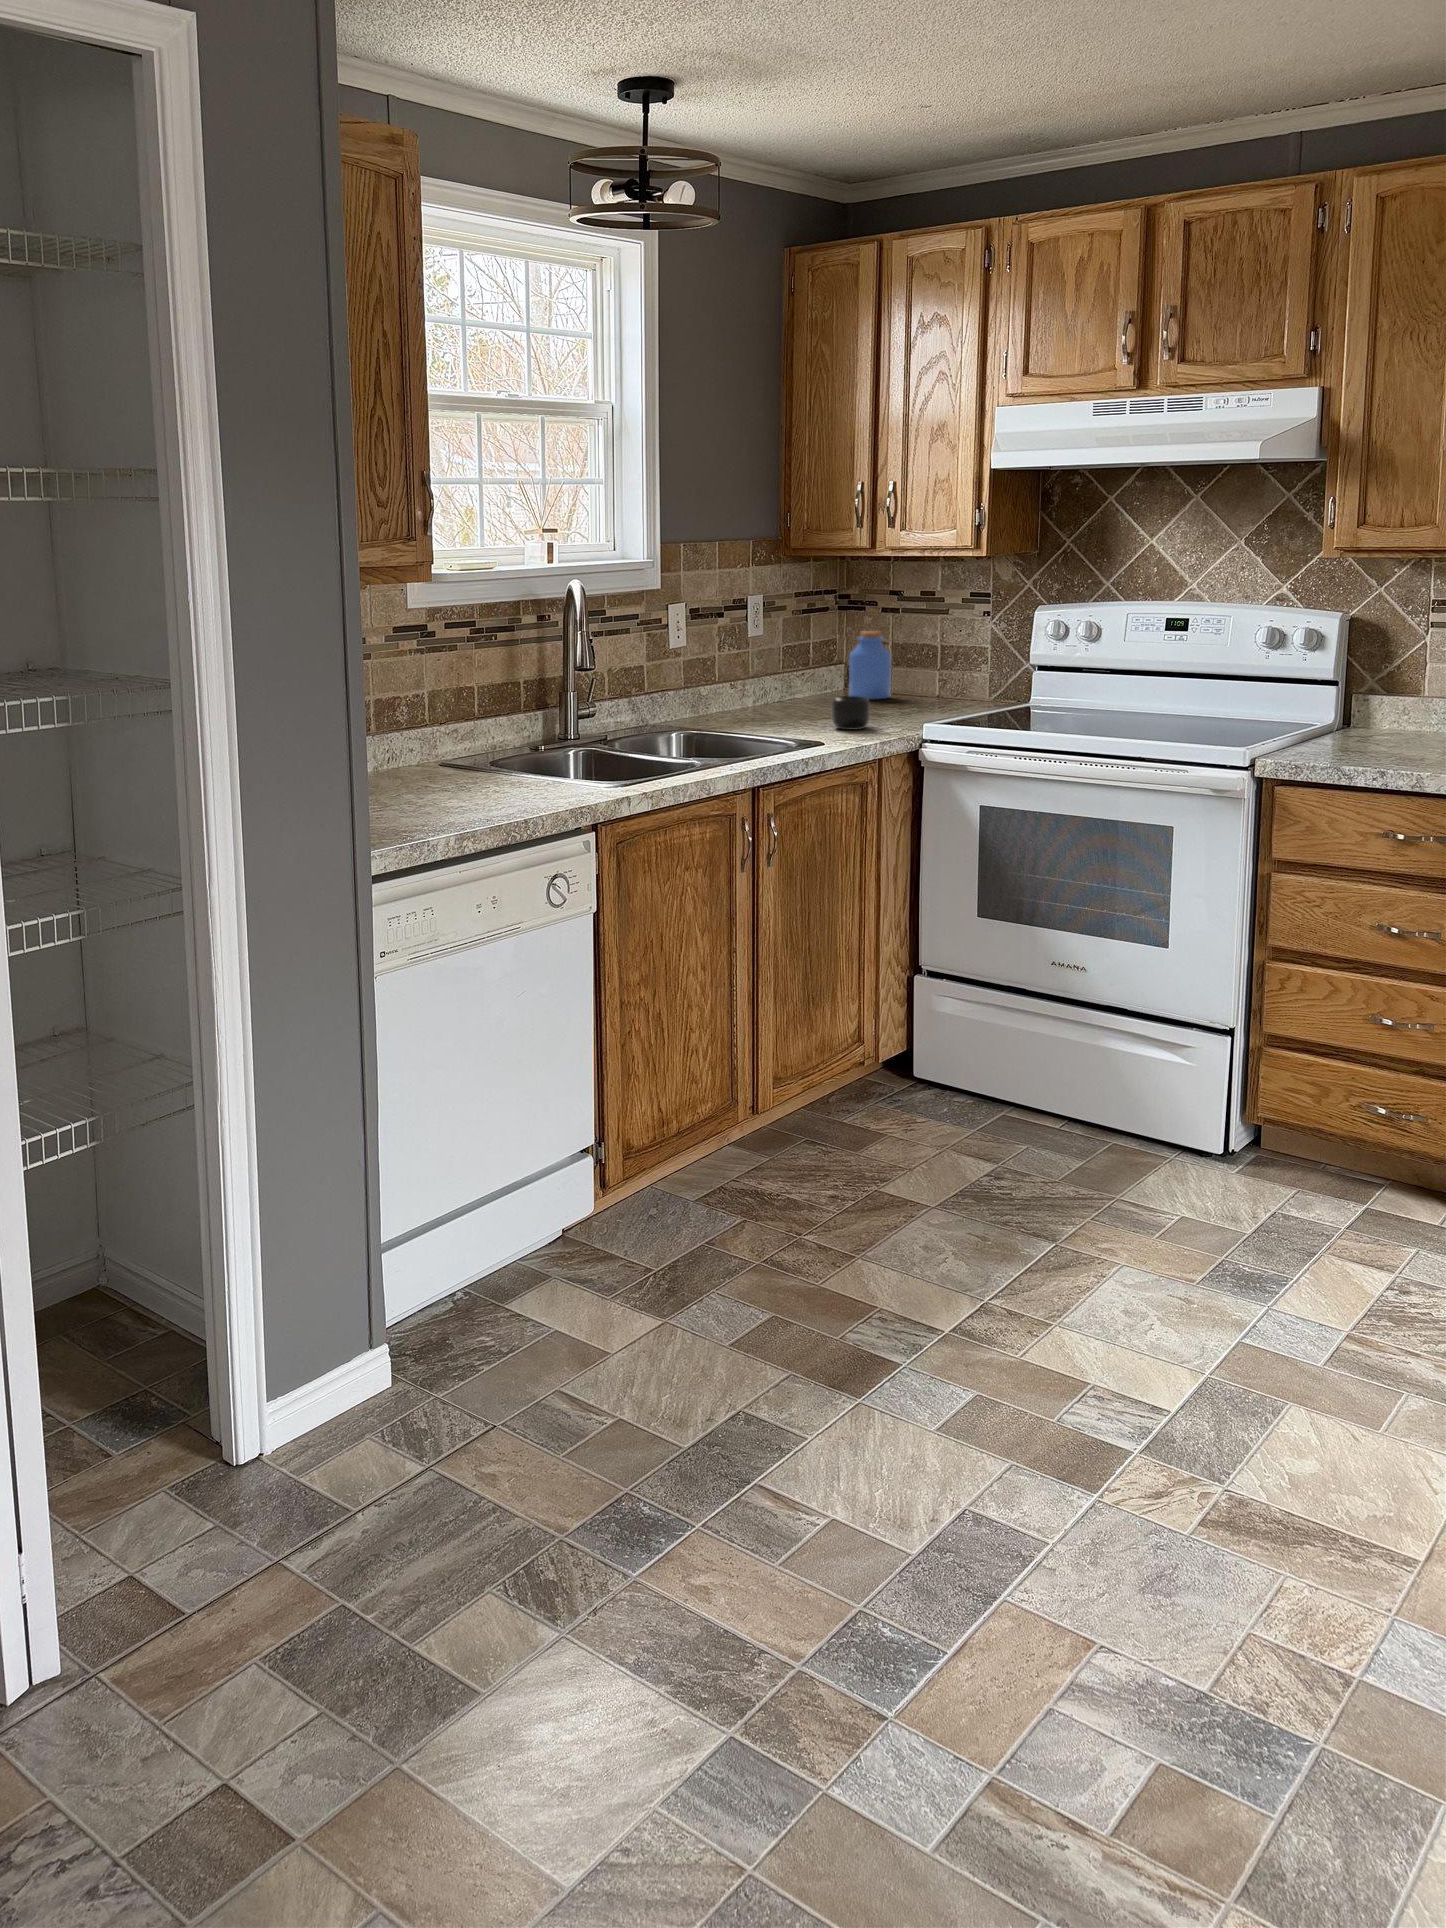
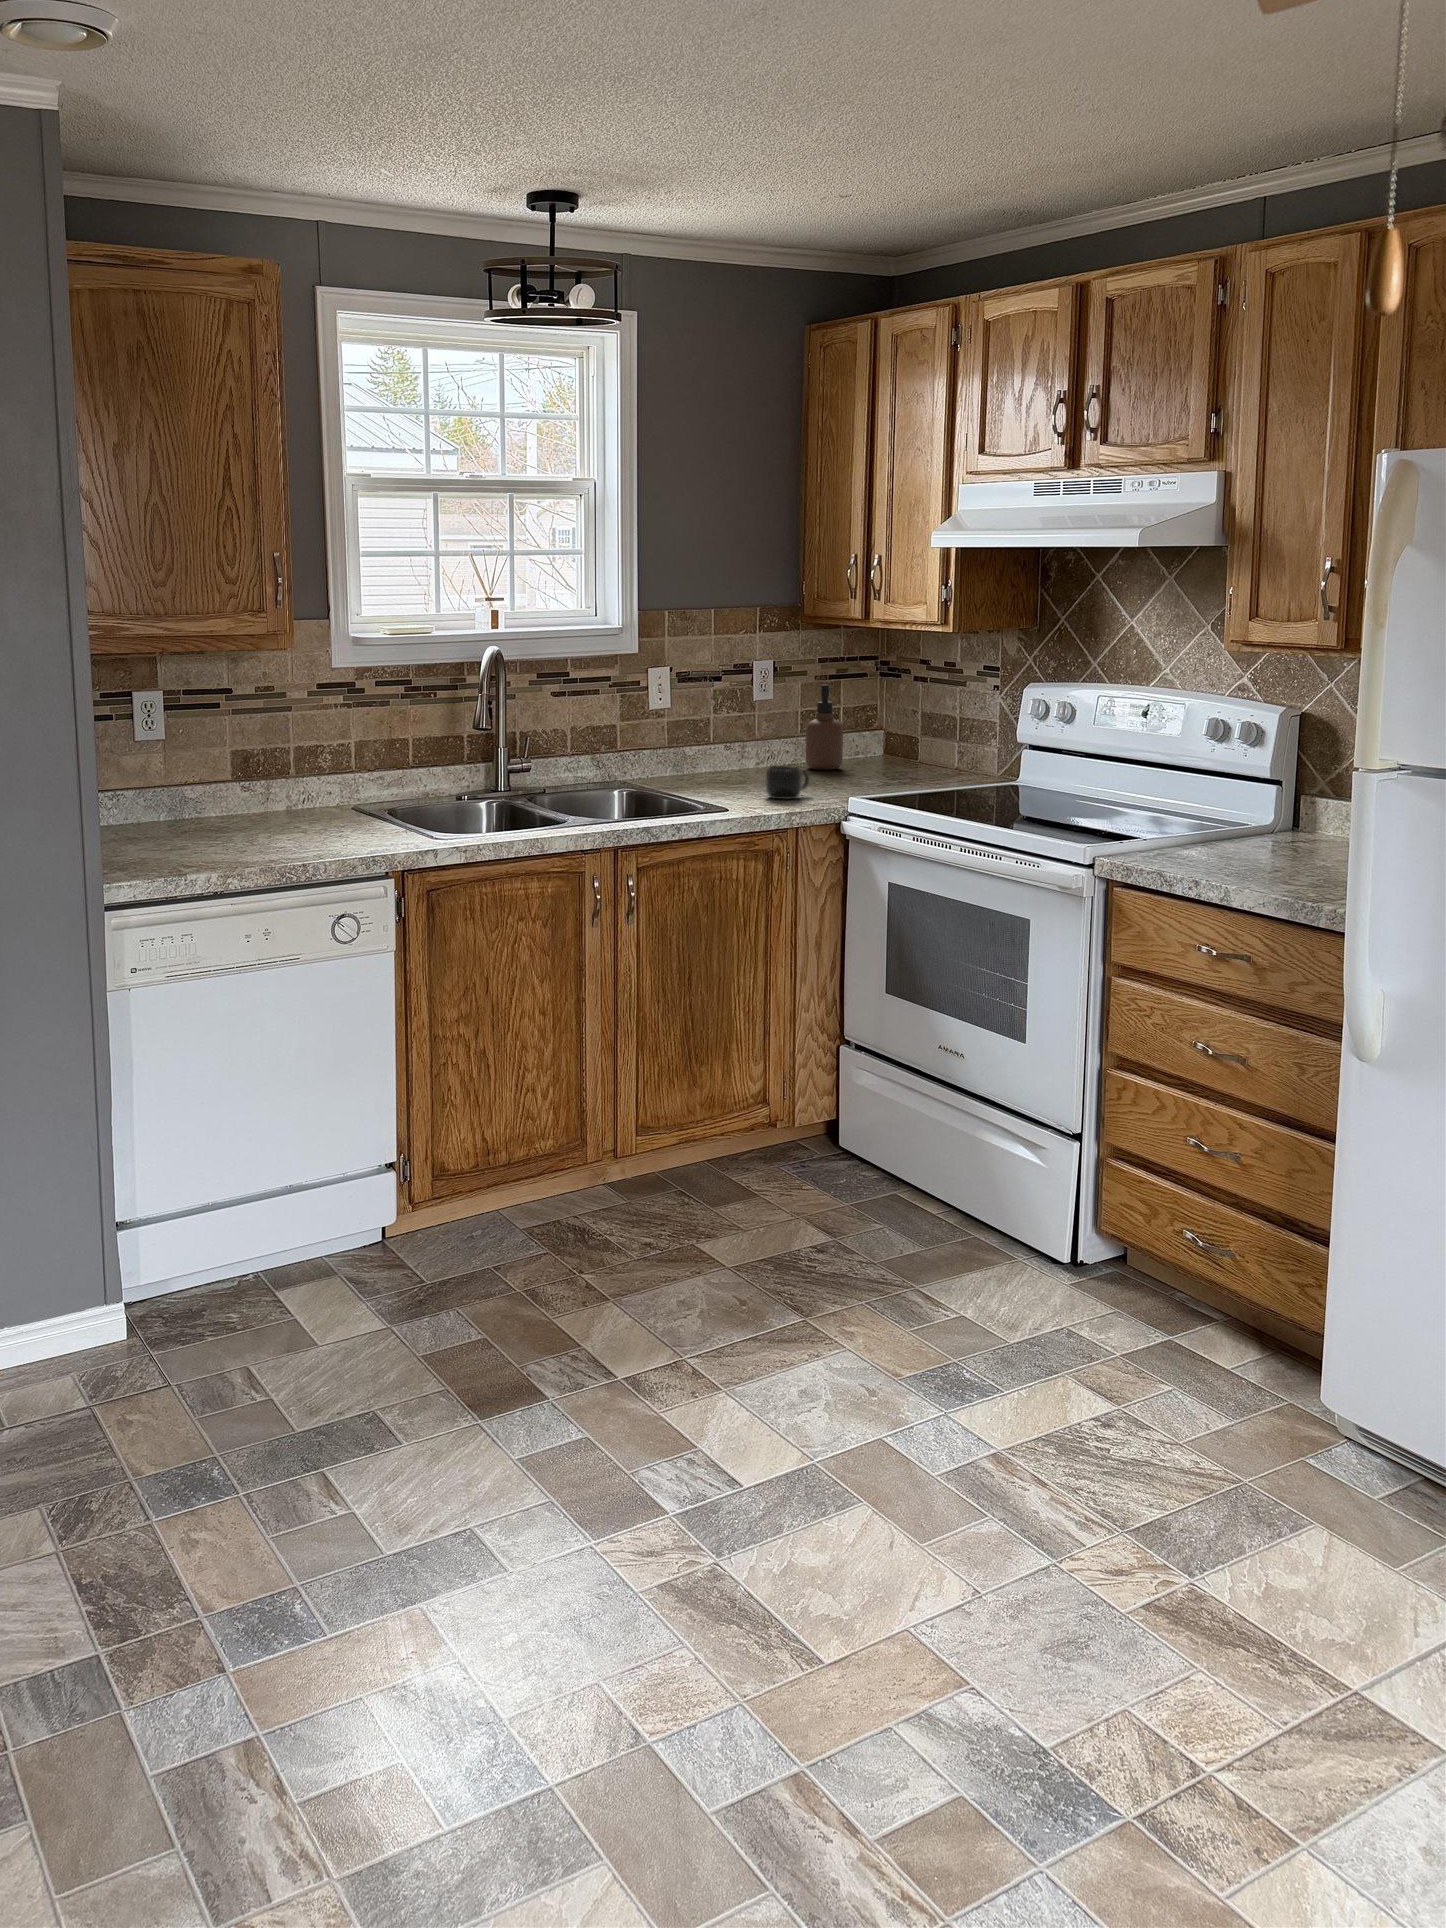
soap dispenser: none [798,617,835,703] -> present [806,685,843,770]
jar: present [849,631,891,700] -> none [866,700,909,769]

